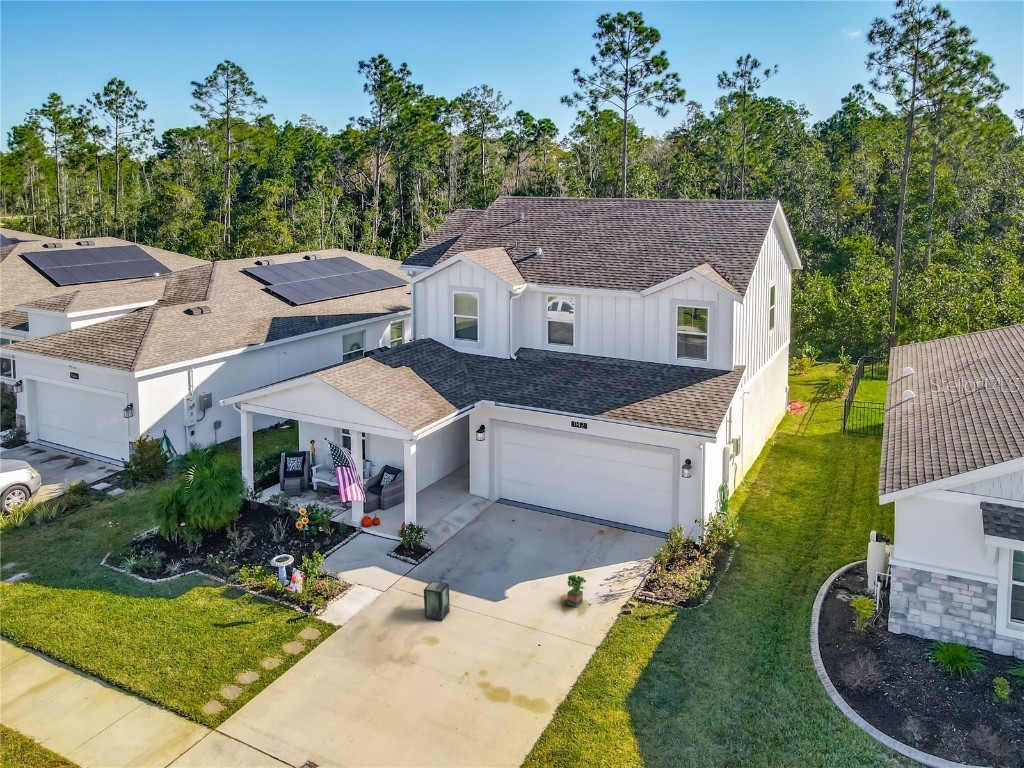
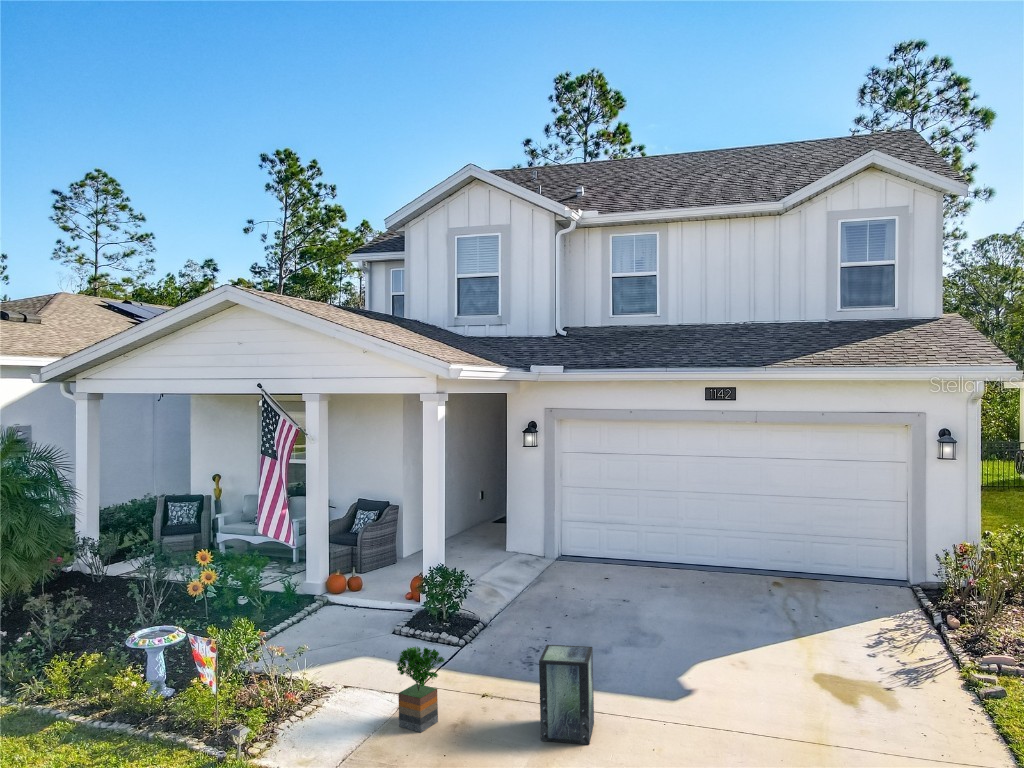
potted tree: present [567,575,586,608] -> present [397,647,444,732]

